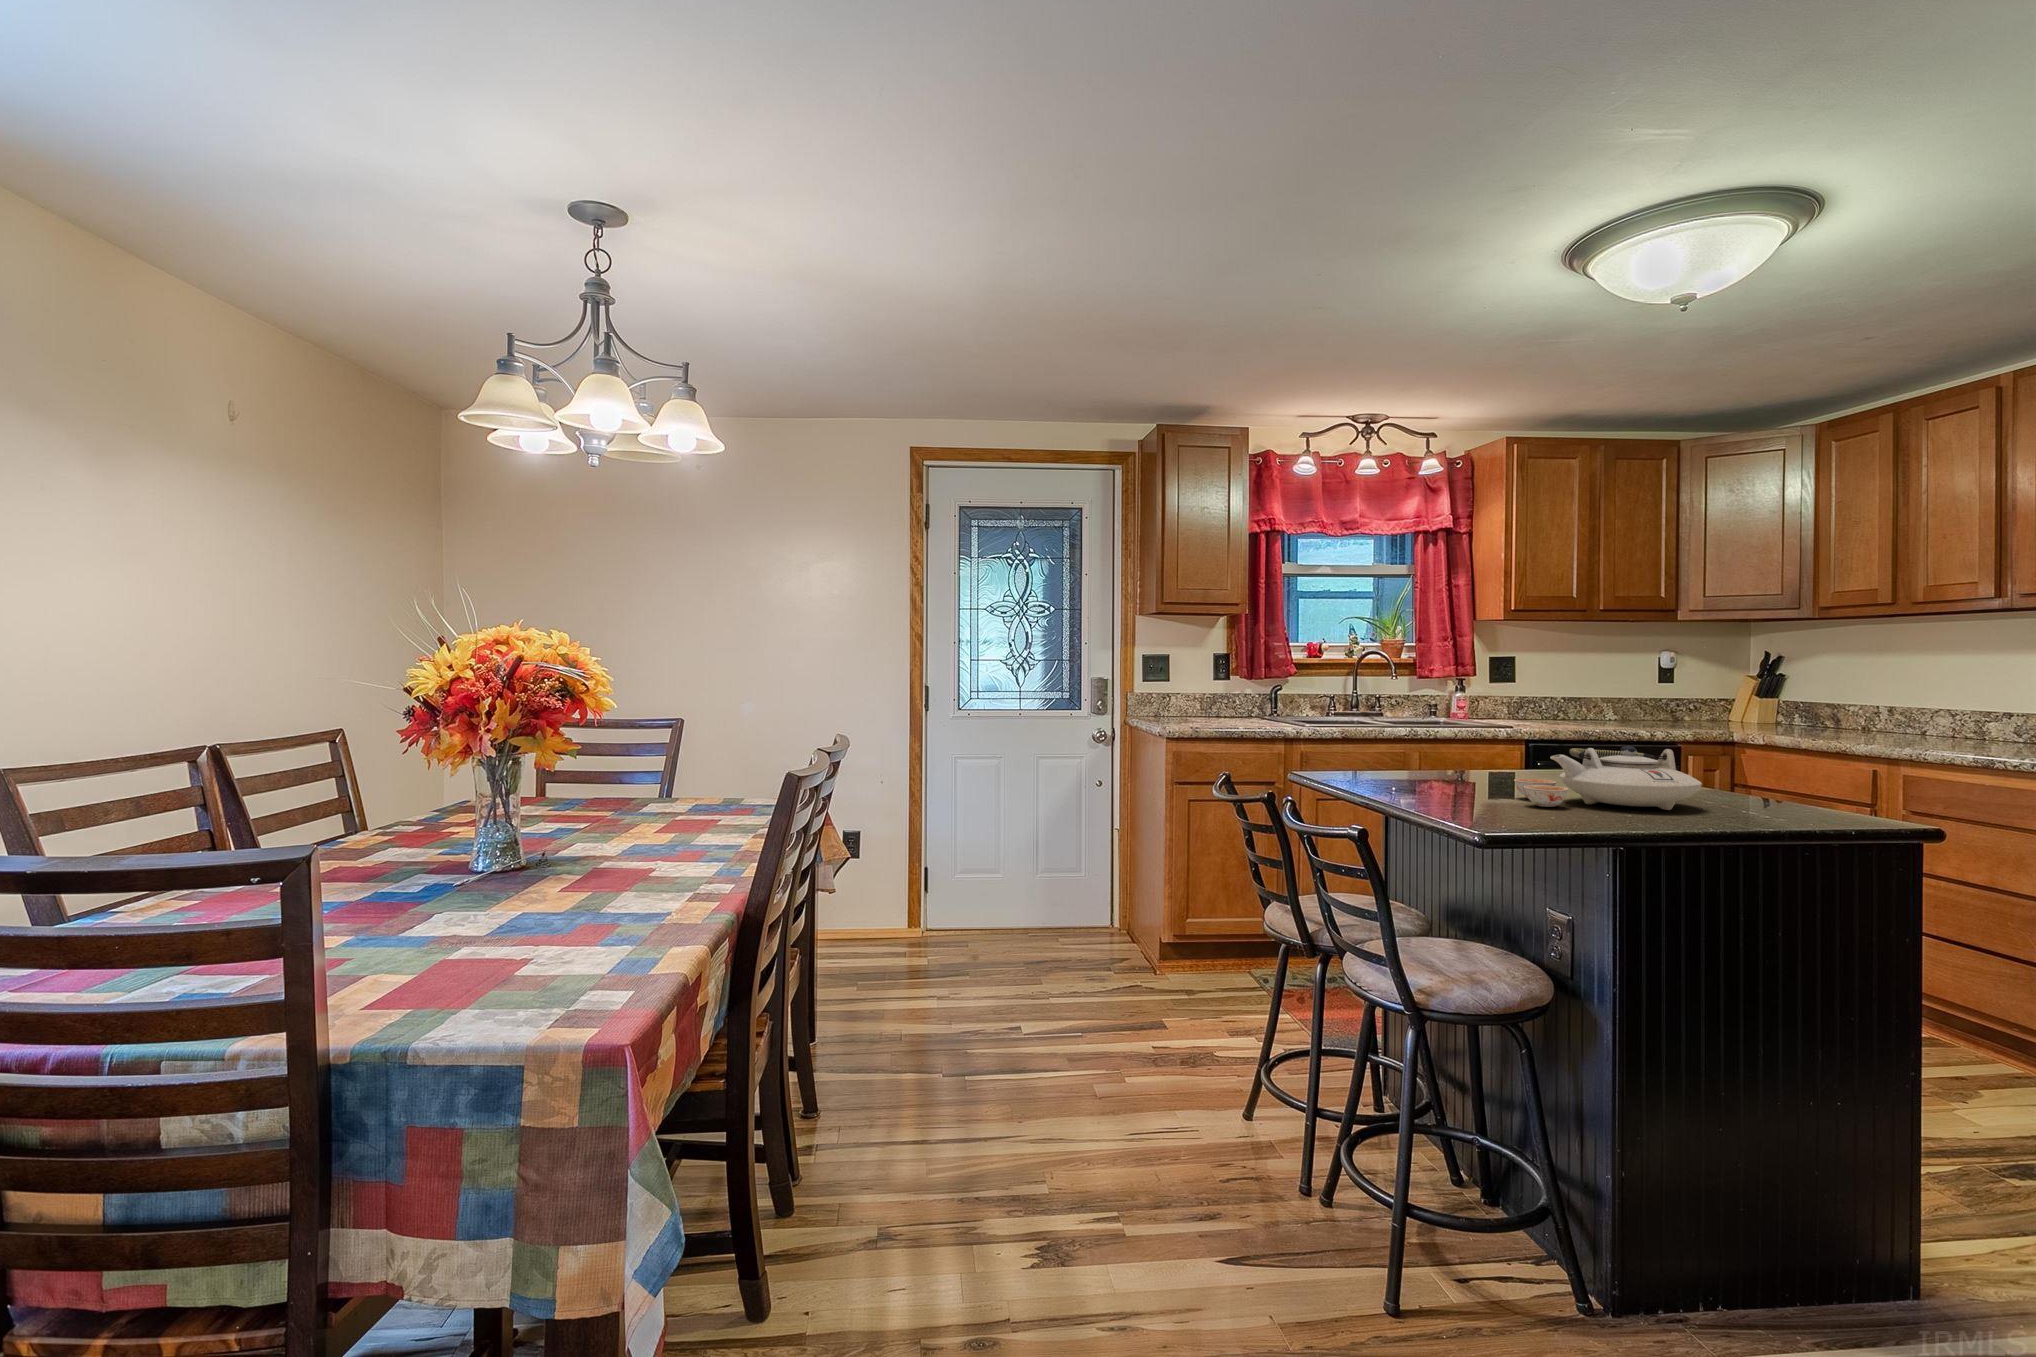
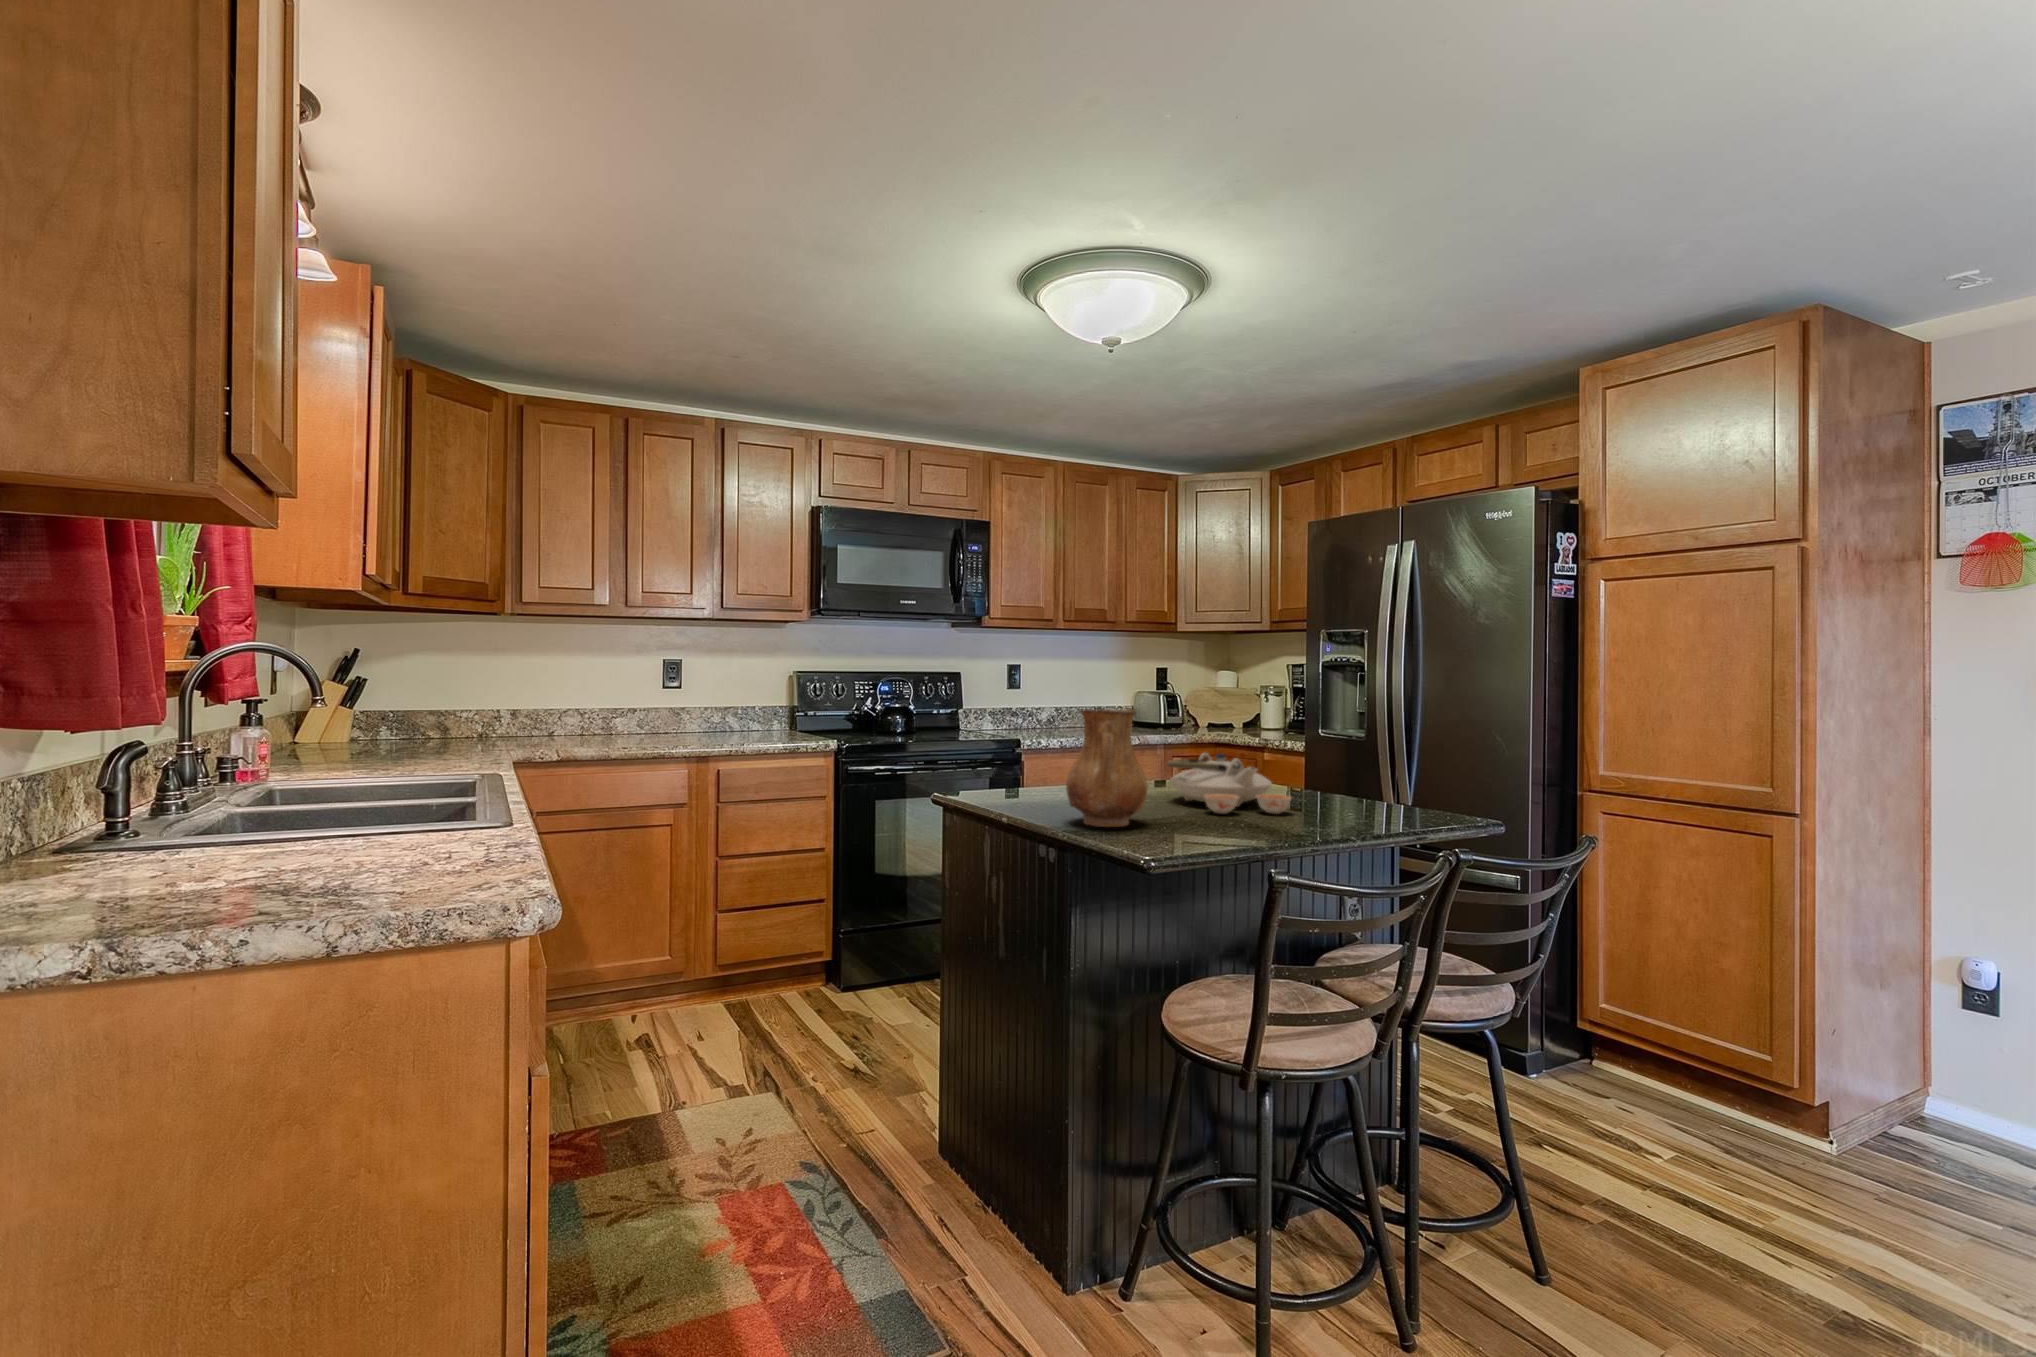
ceramic pitcher: none [1406,682,1494,784] -> present [1066,709,1148,827]

